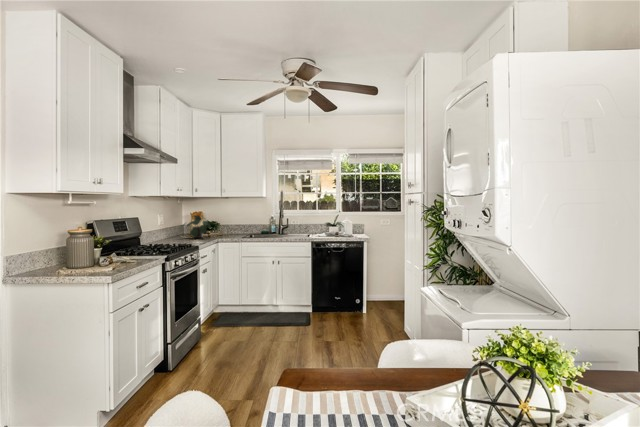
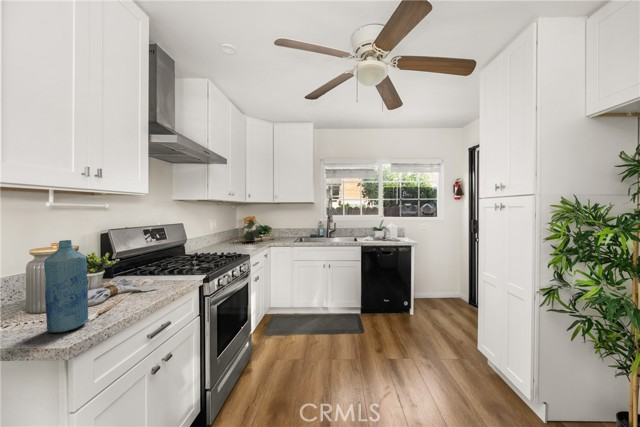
bottle: none [93,222,113,272] -> present [44,240,89,333]

